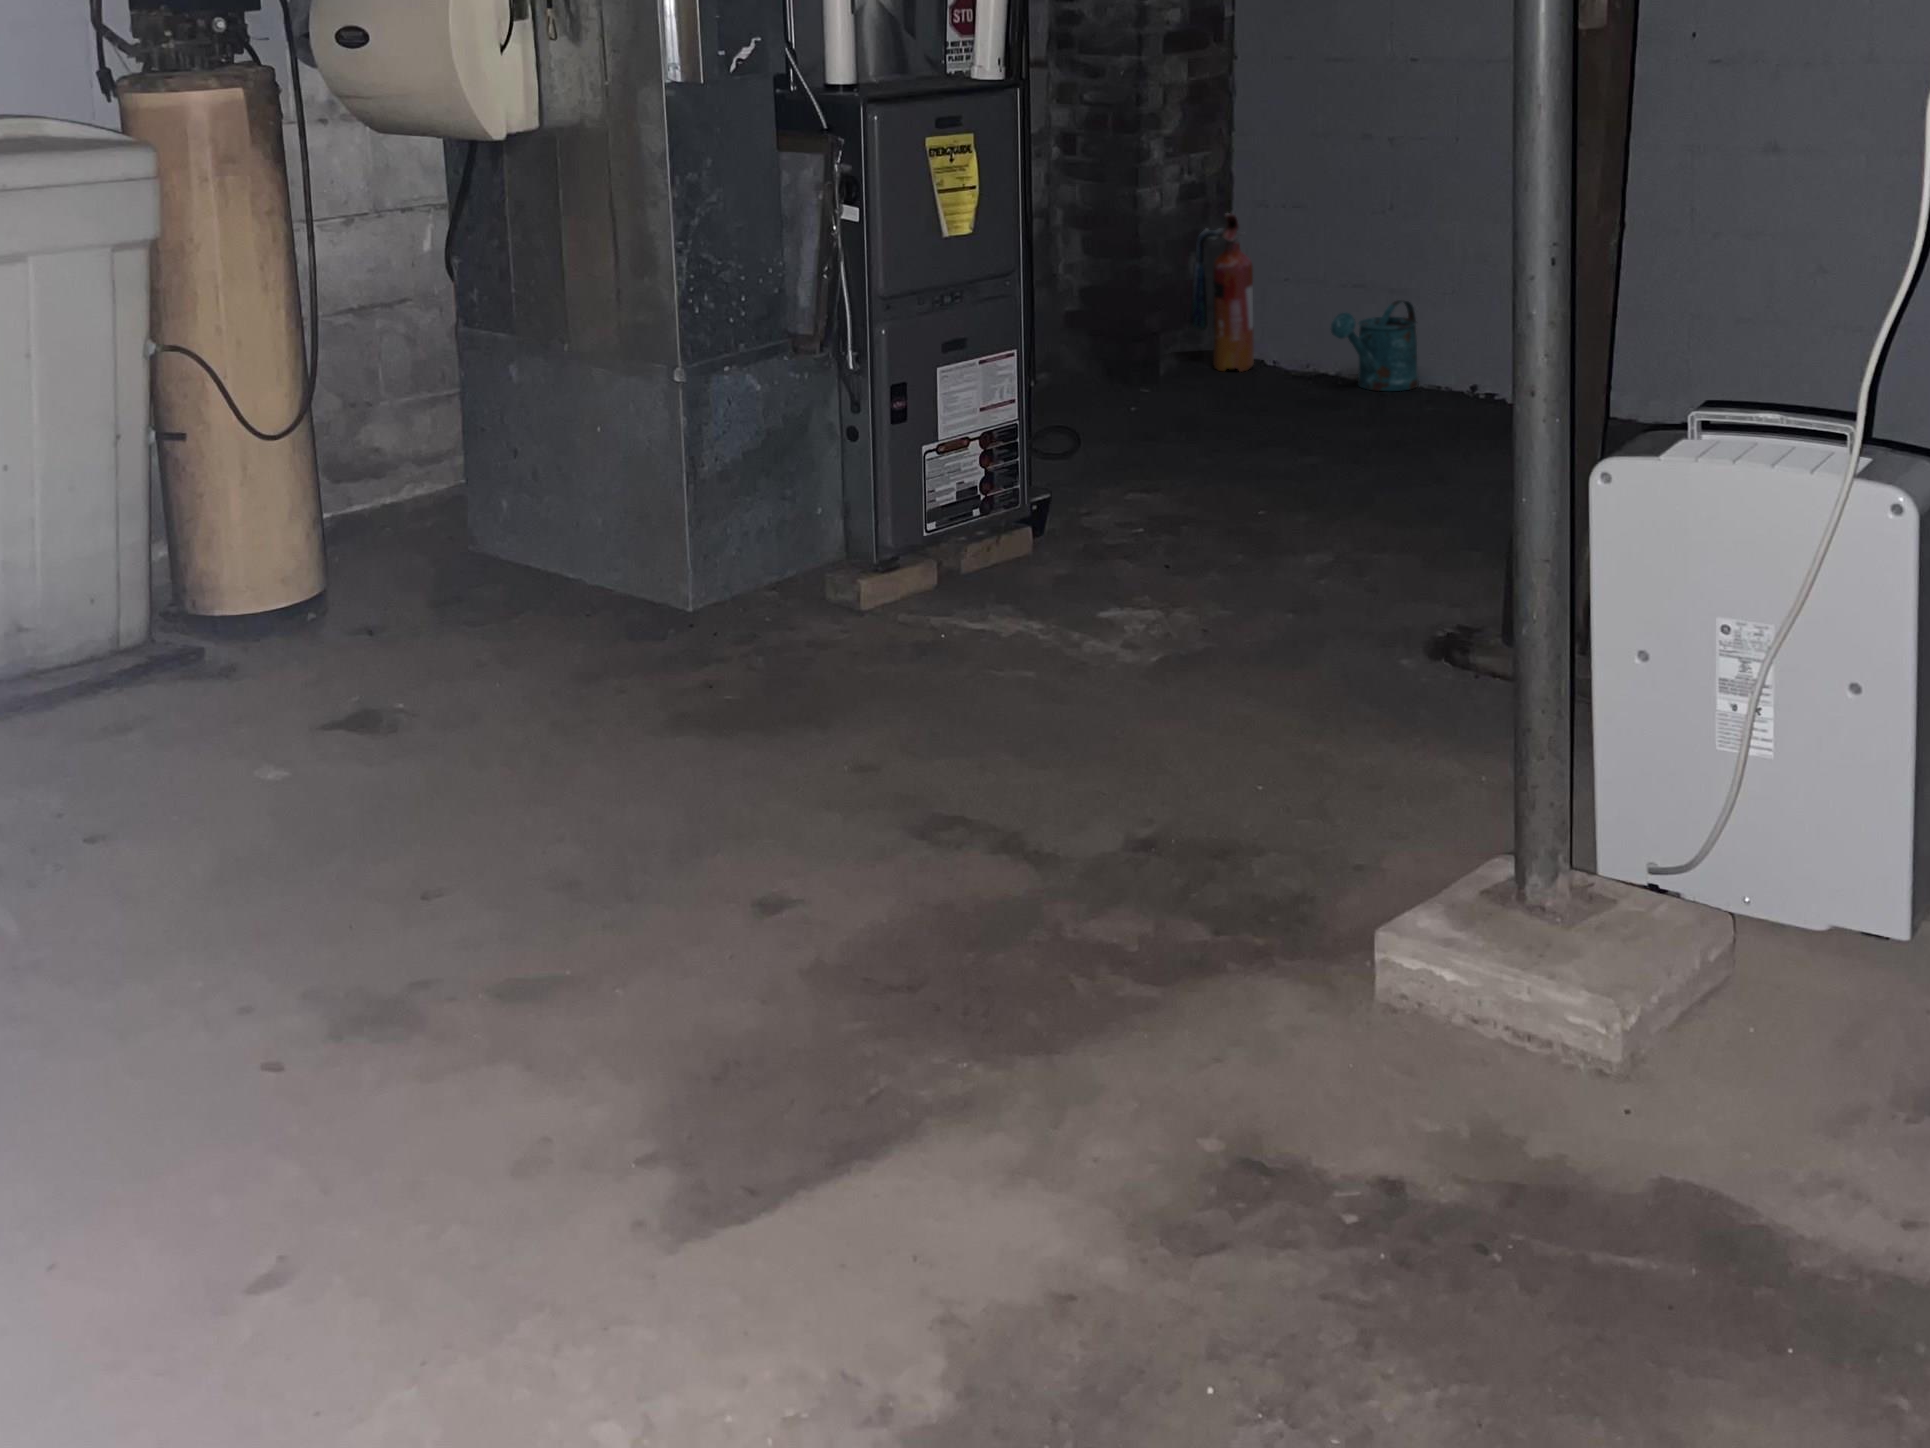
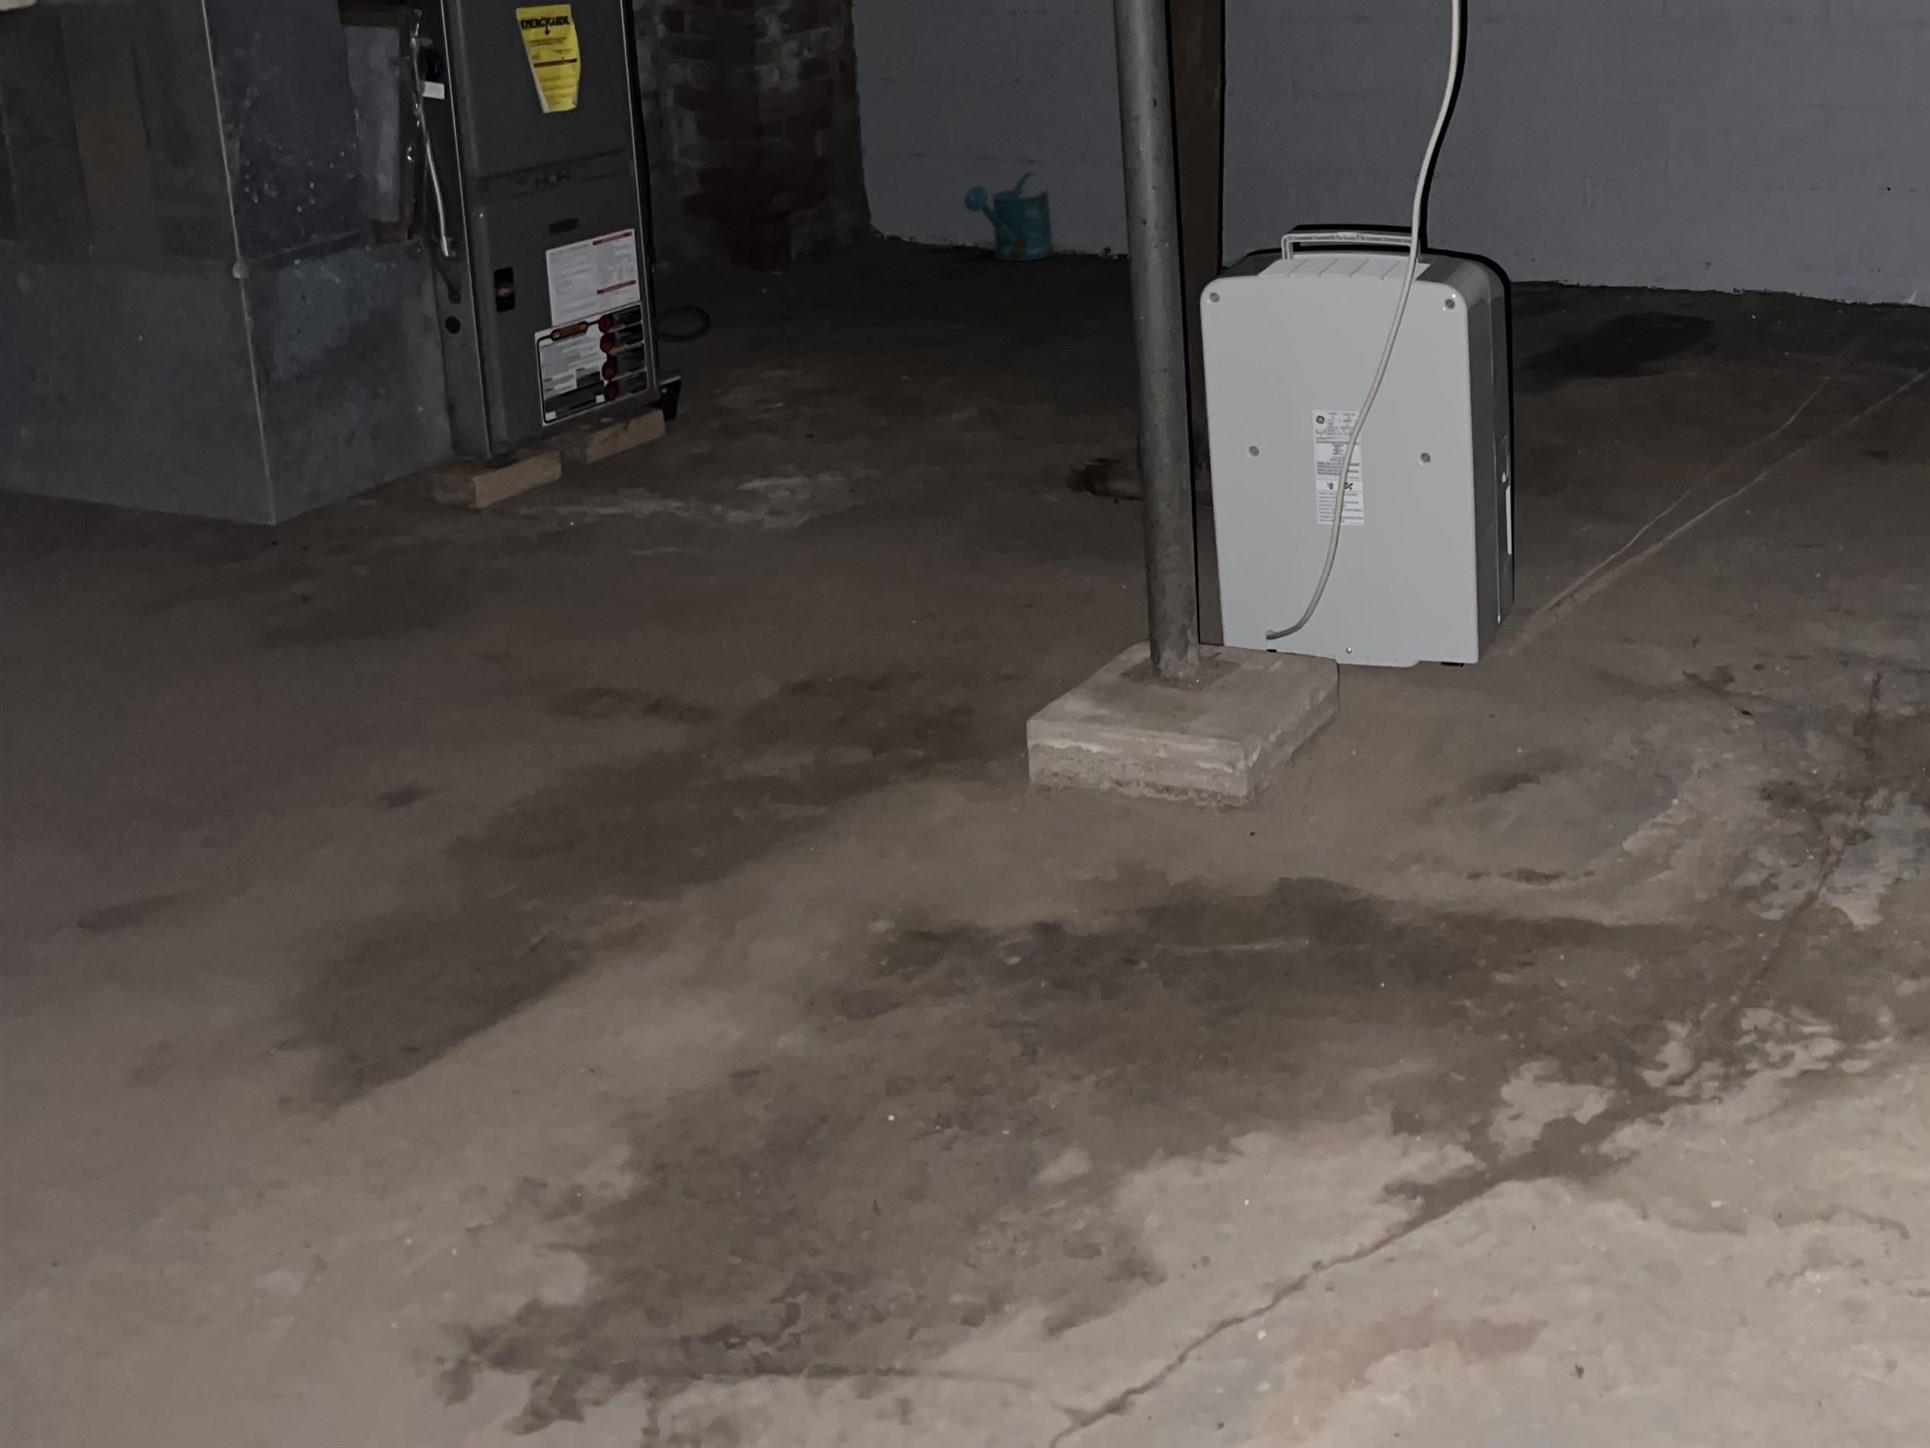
fire extinguisher: present [1190,213,1254,372] -> none [819,93,889,253]

